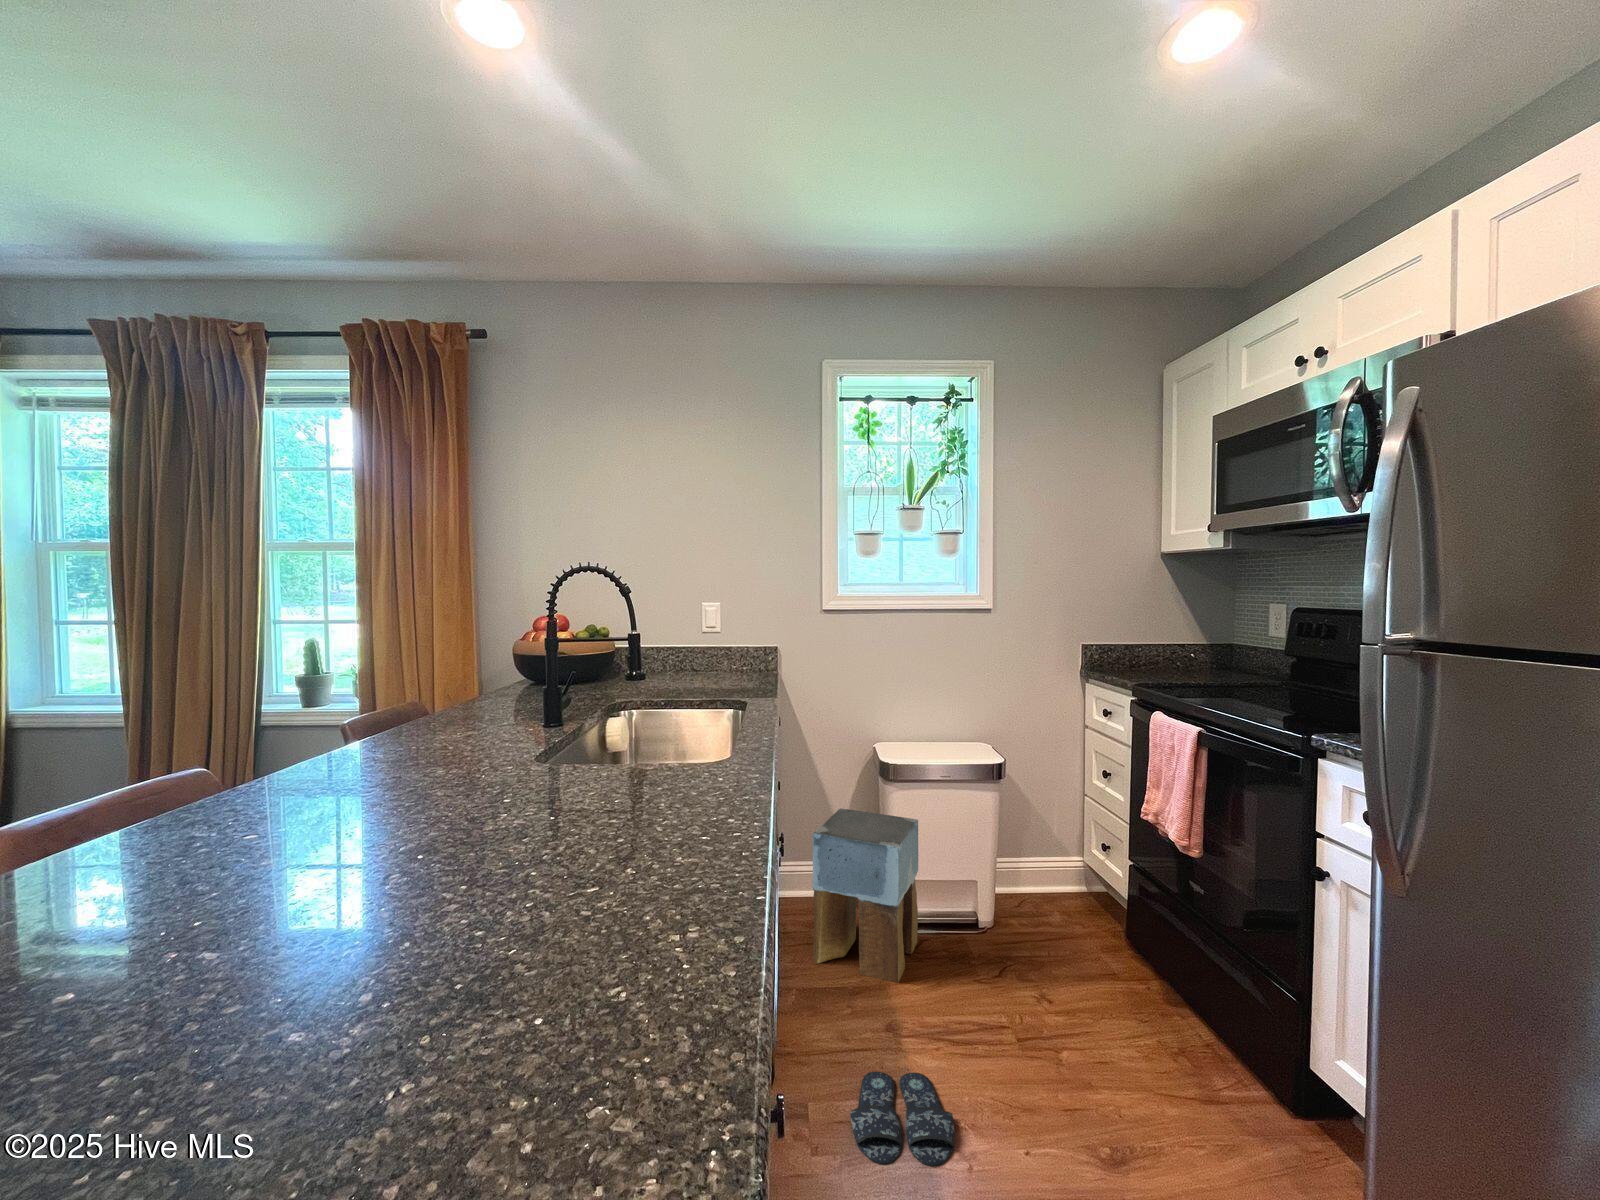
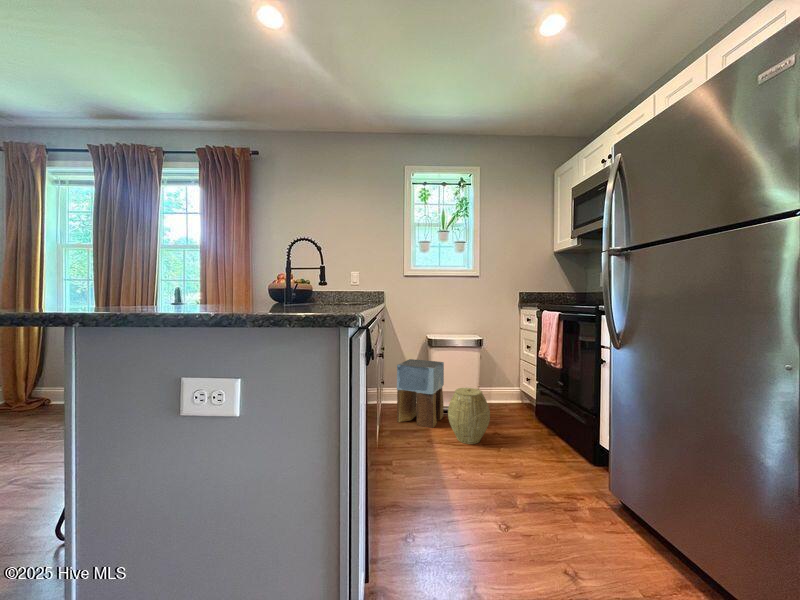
woven basket: none [935,898,1035,1041] -> present [448,388,490,444]
slippers: present [850,1071,954,1167] -> none [408,451,451,476]

